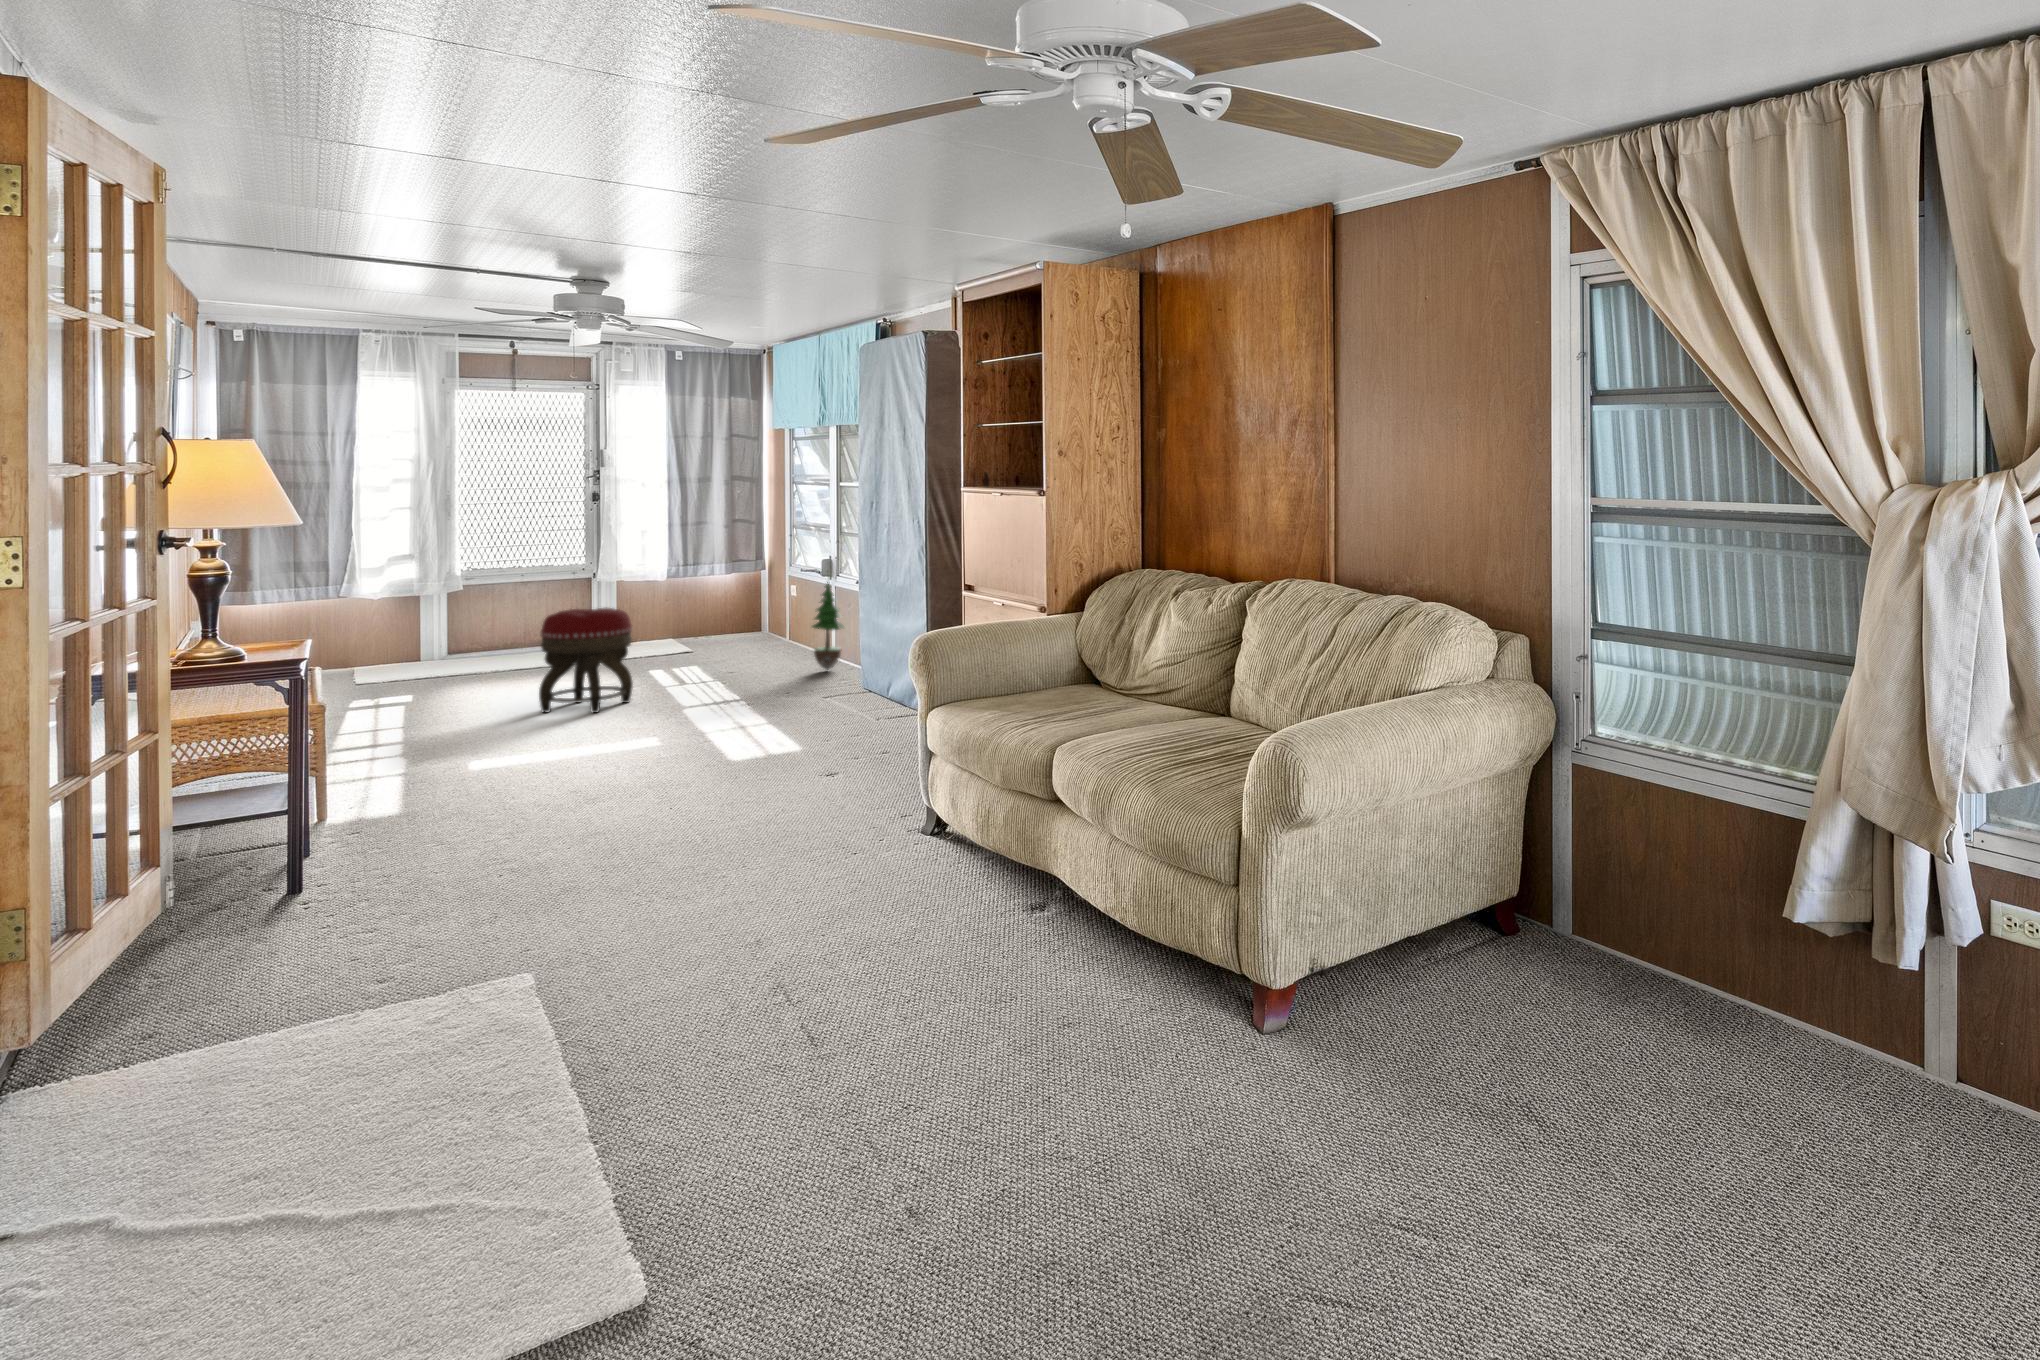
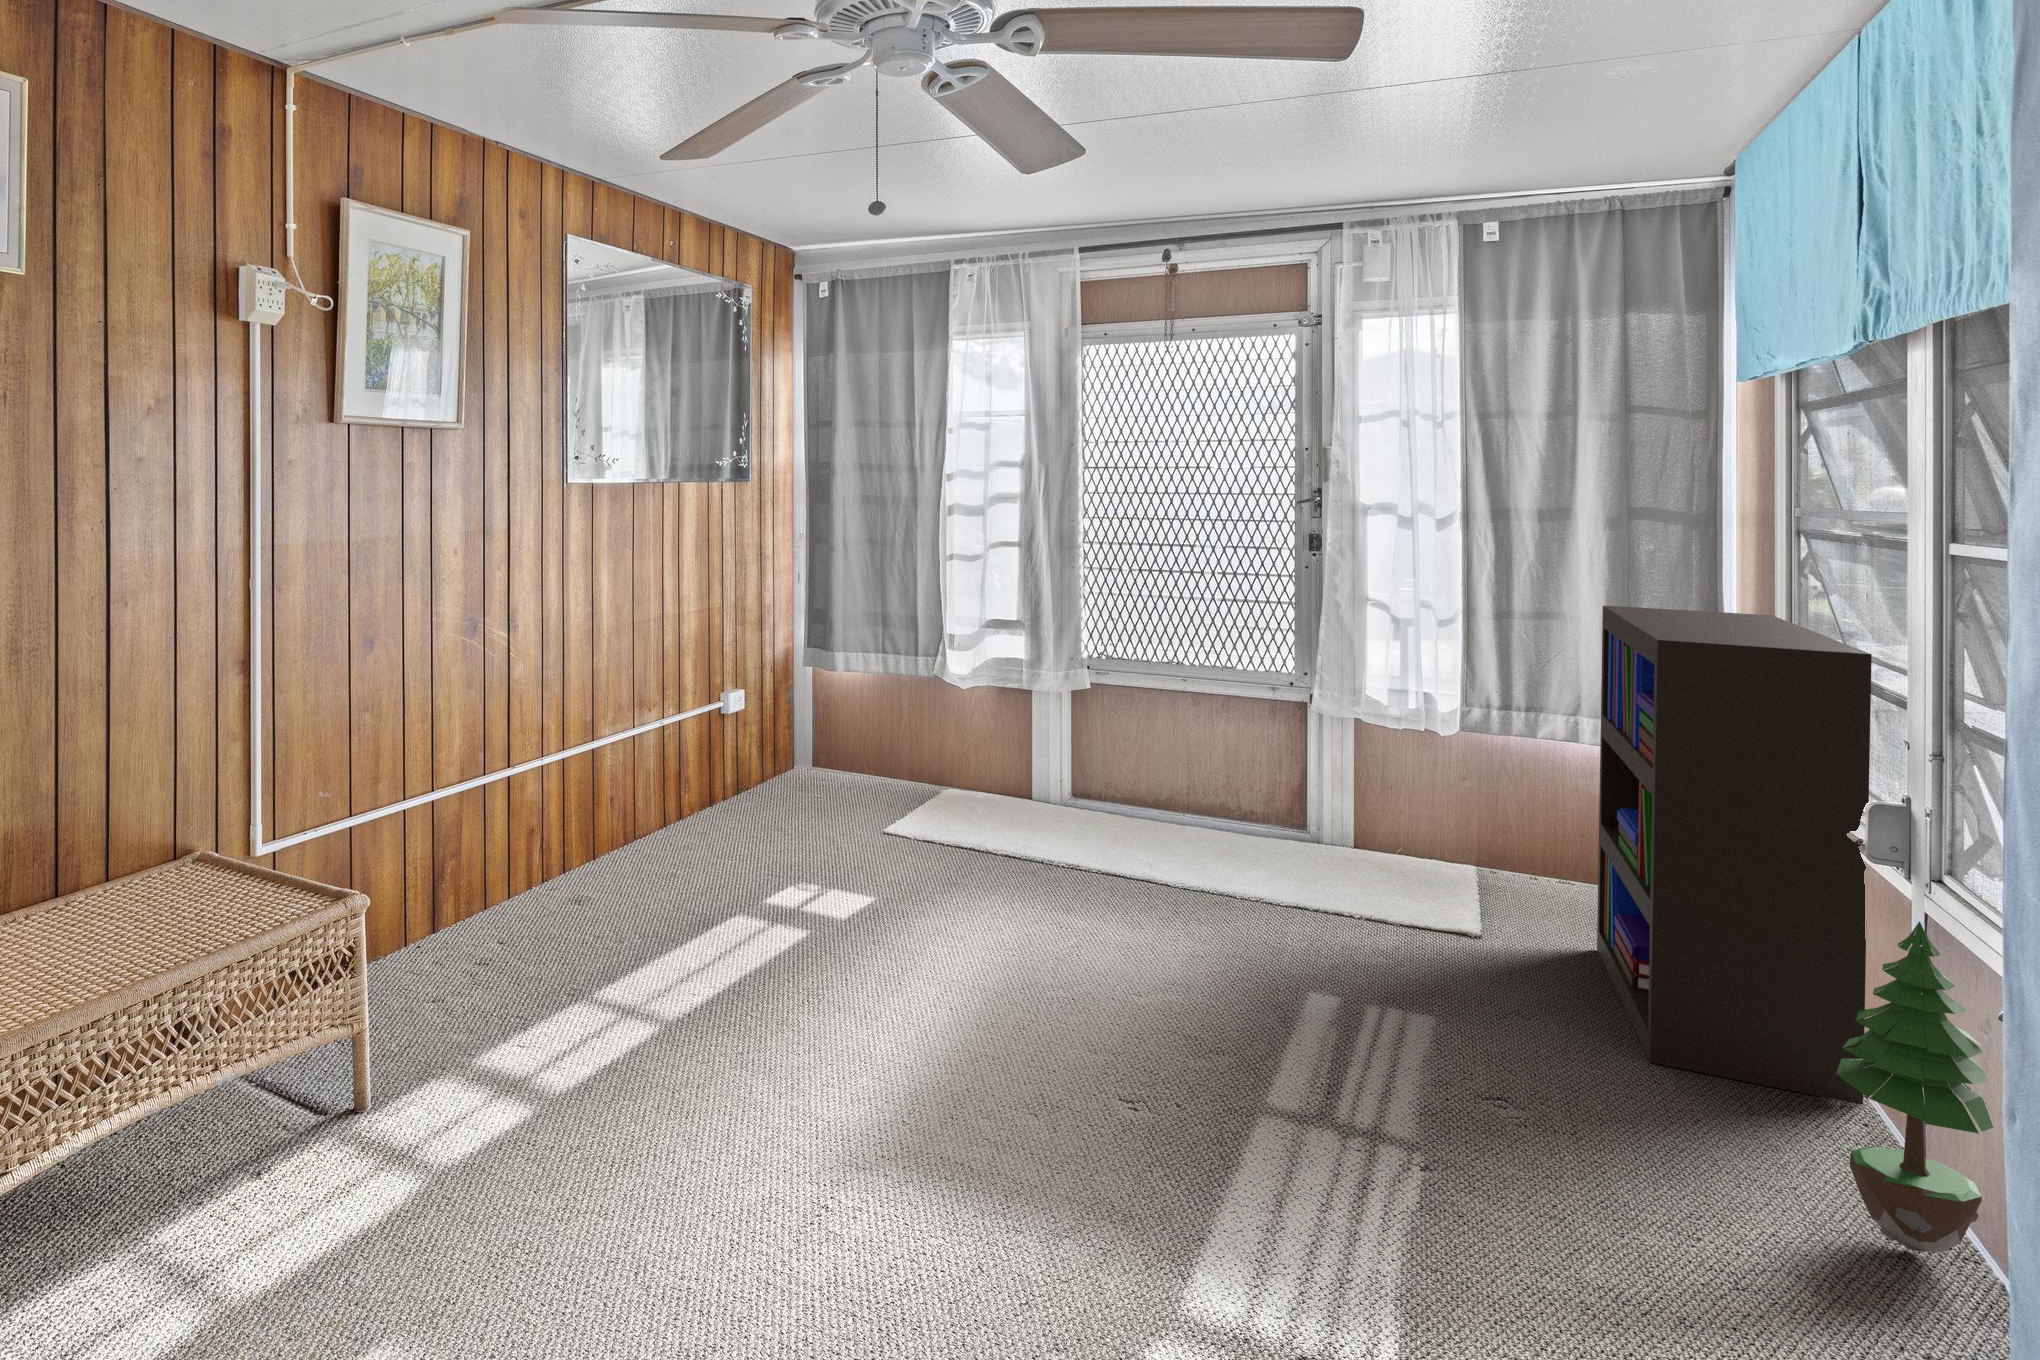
bookshelf: none [729,512,815,663] -> present [1597,606,1872,1105]
footstool: present [539,607,633,713] -> none [966,853,1188,1186]

